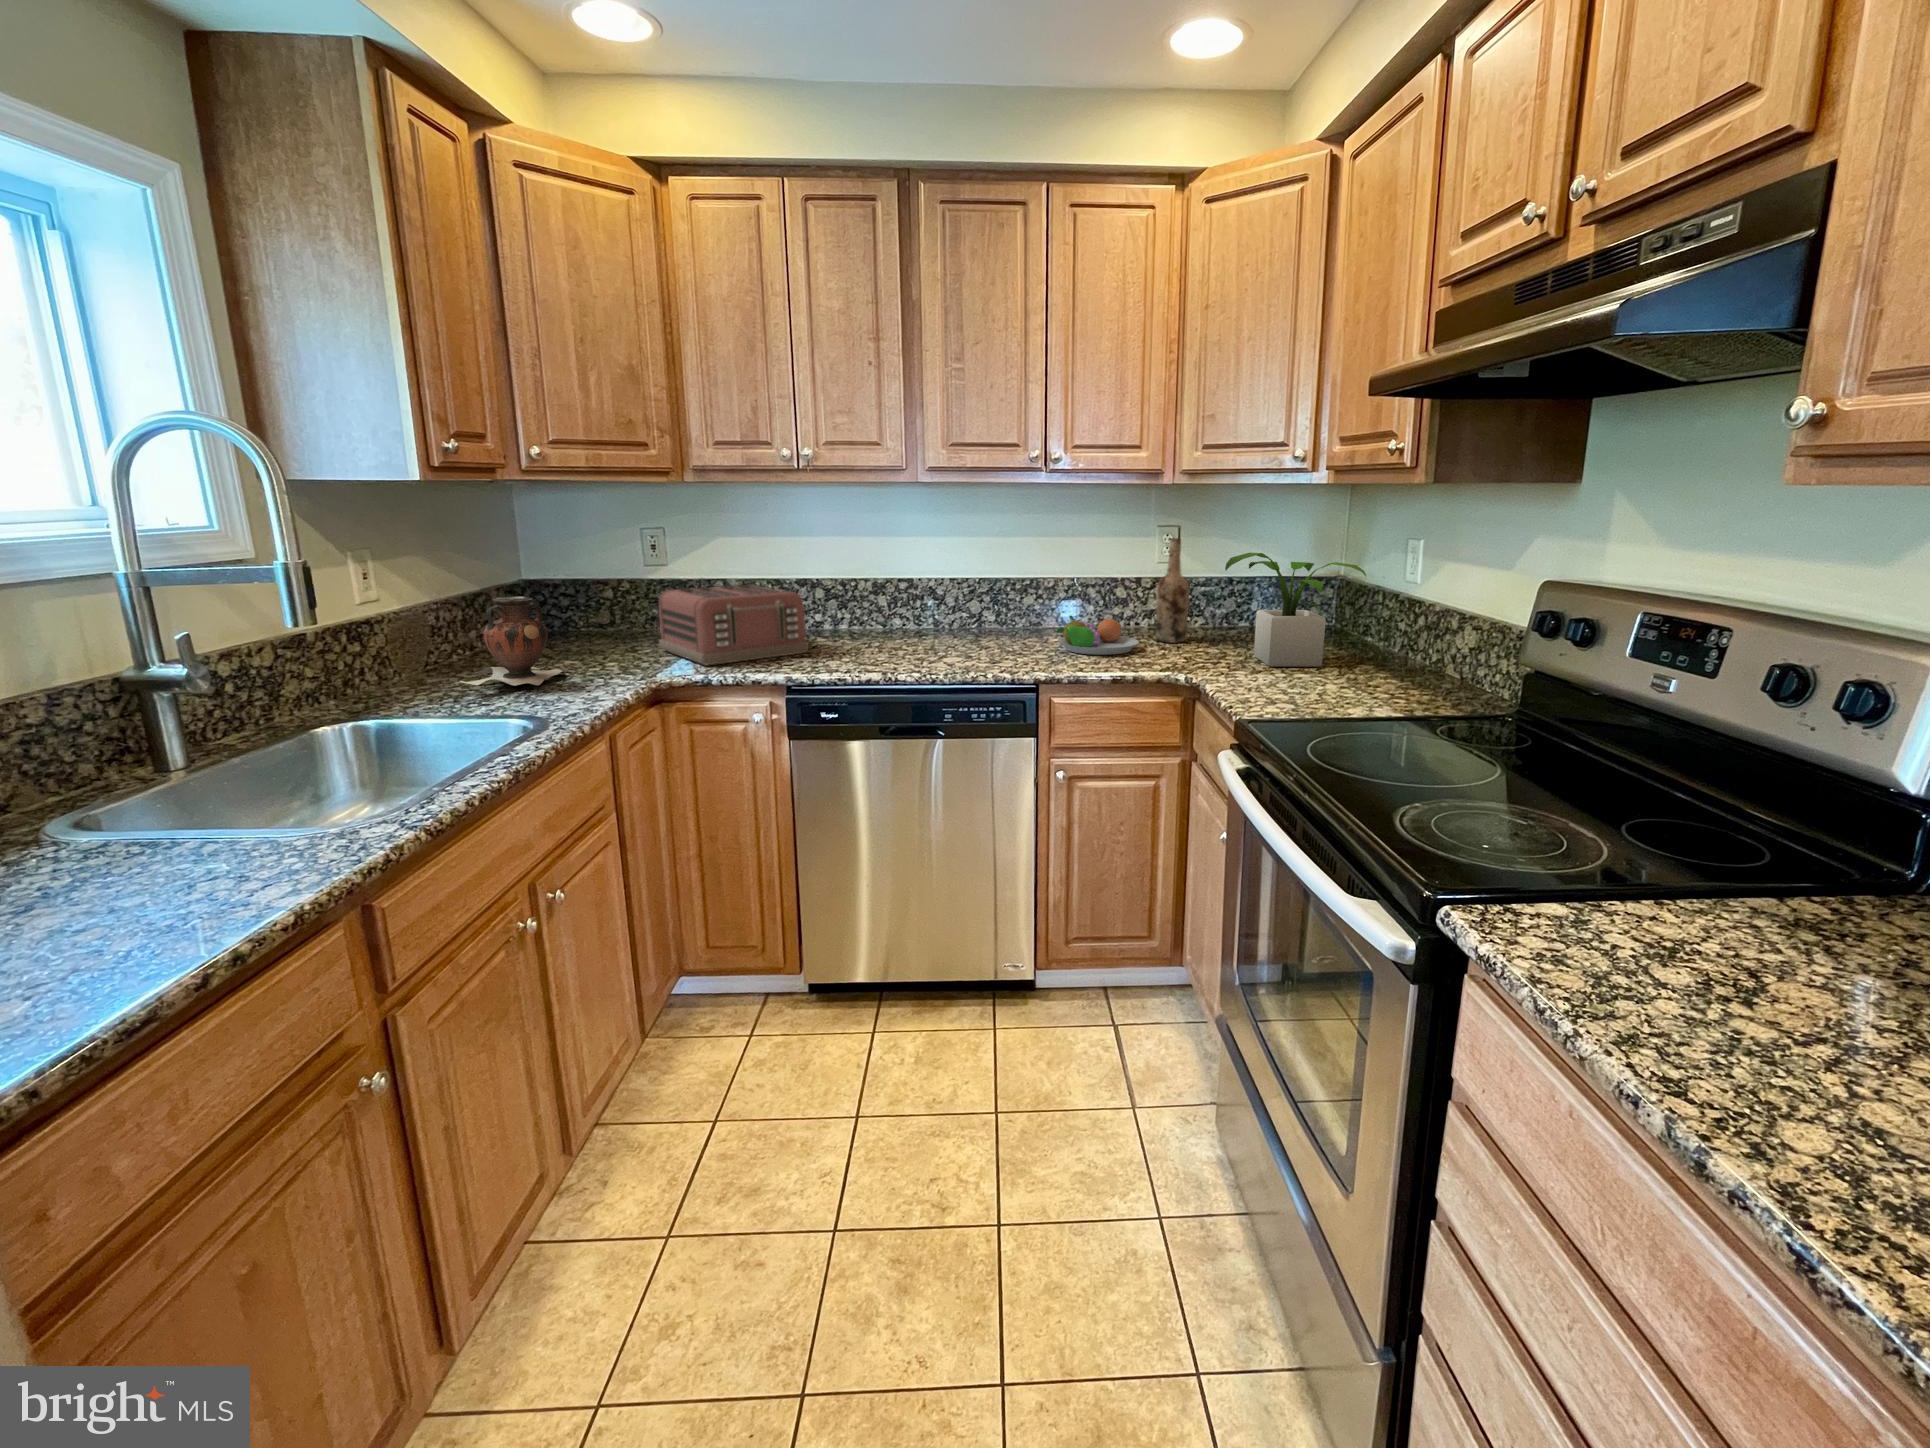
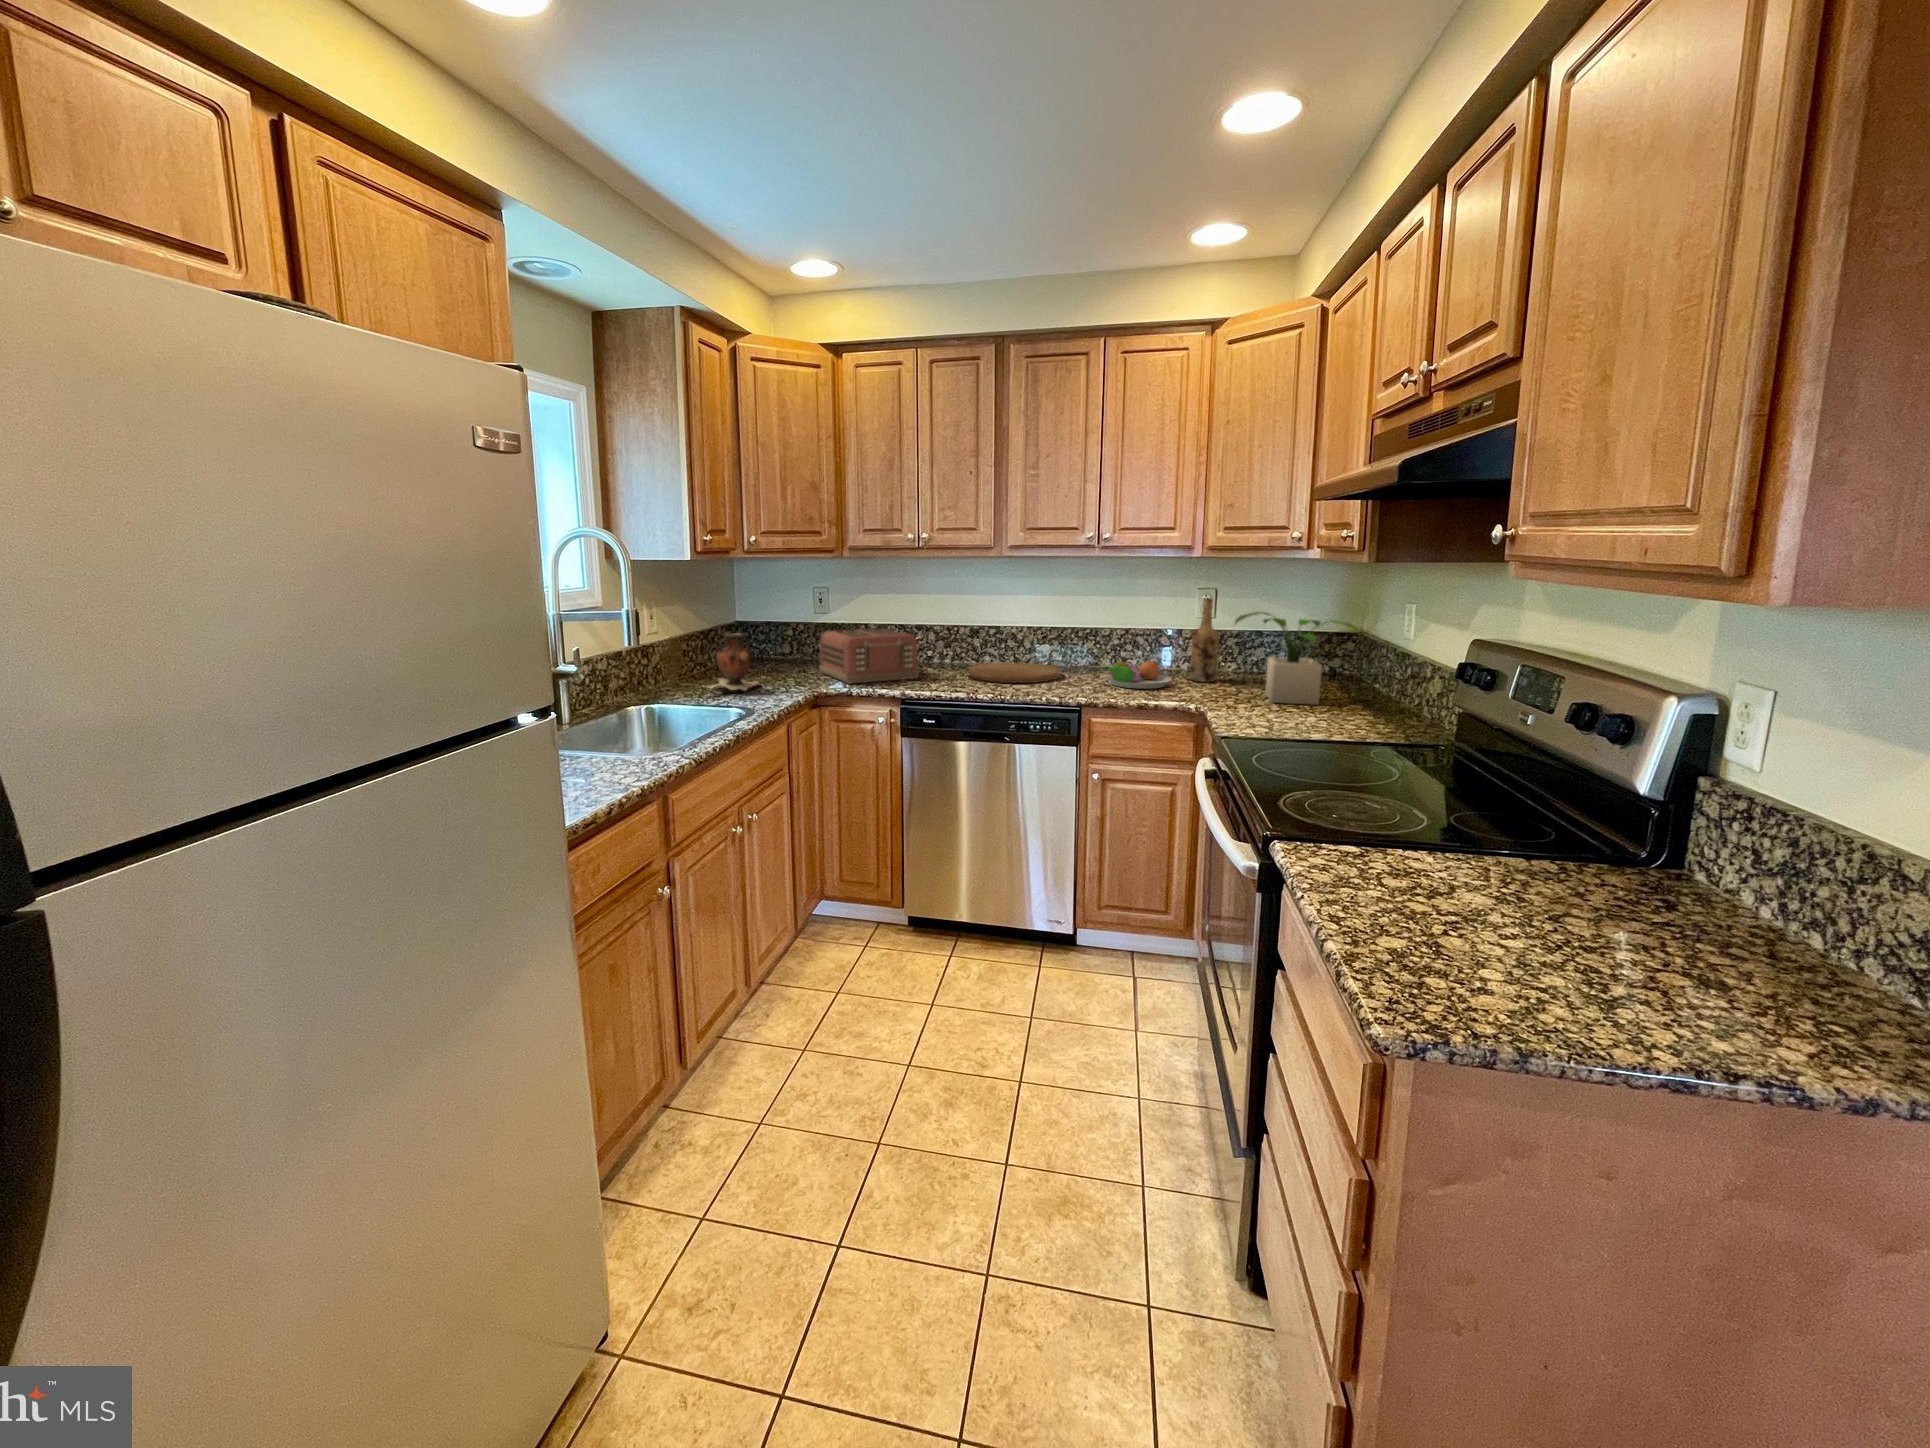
cutting board: none [876,626,997,654] -> present [969,663,1060,683]

